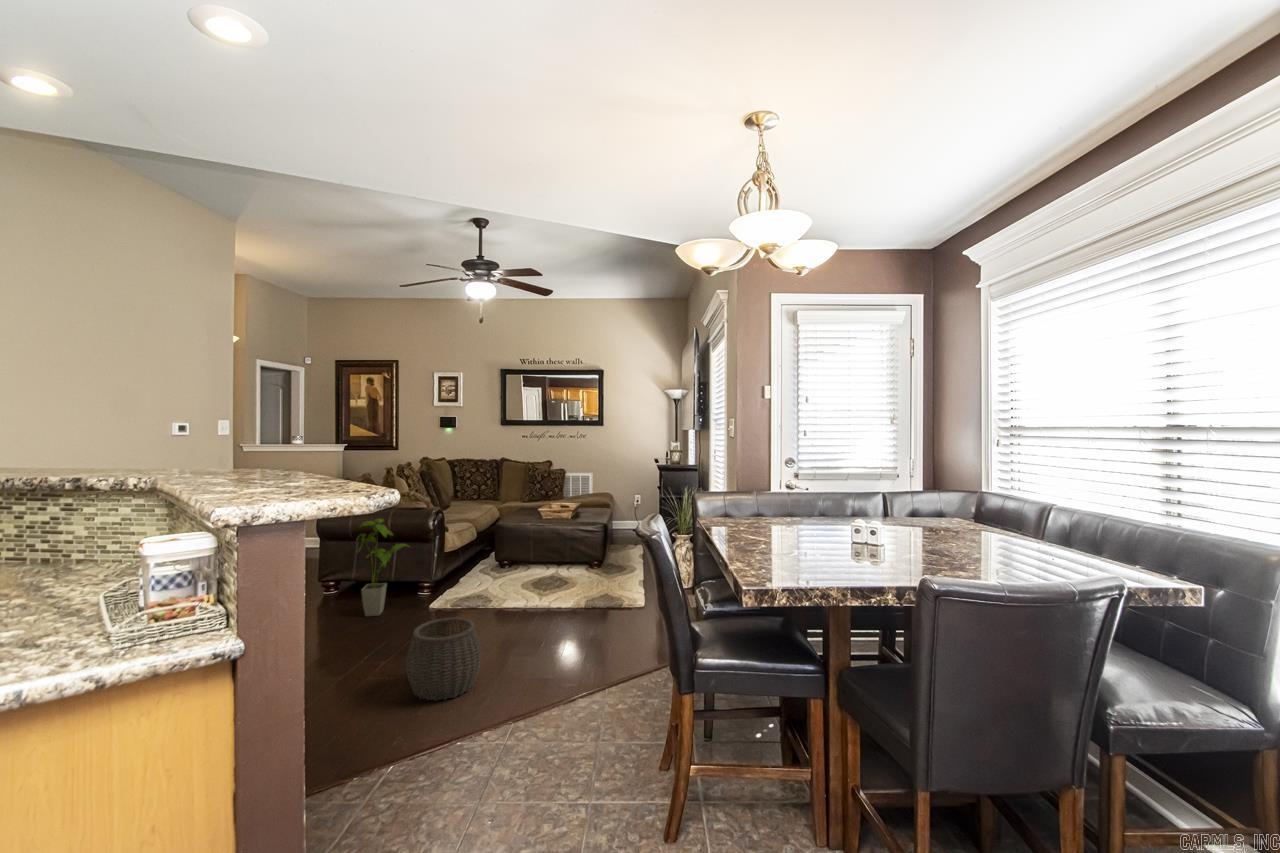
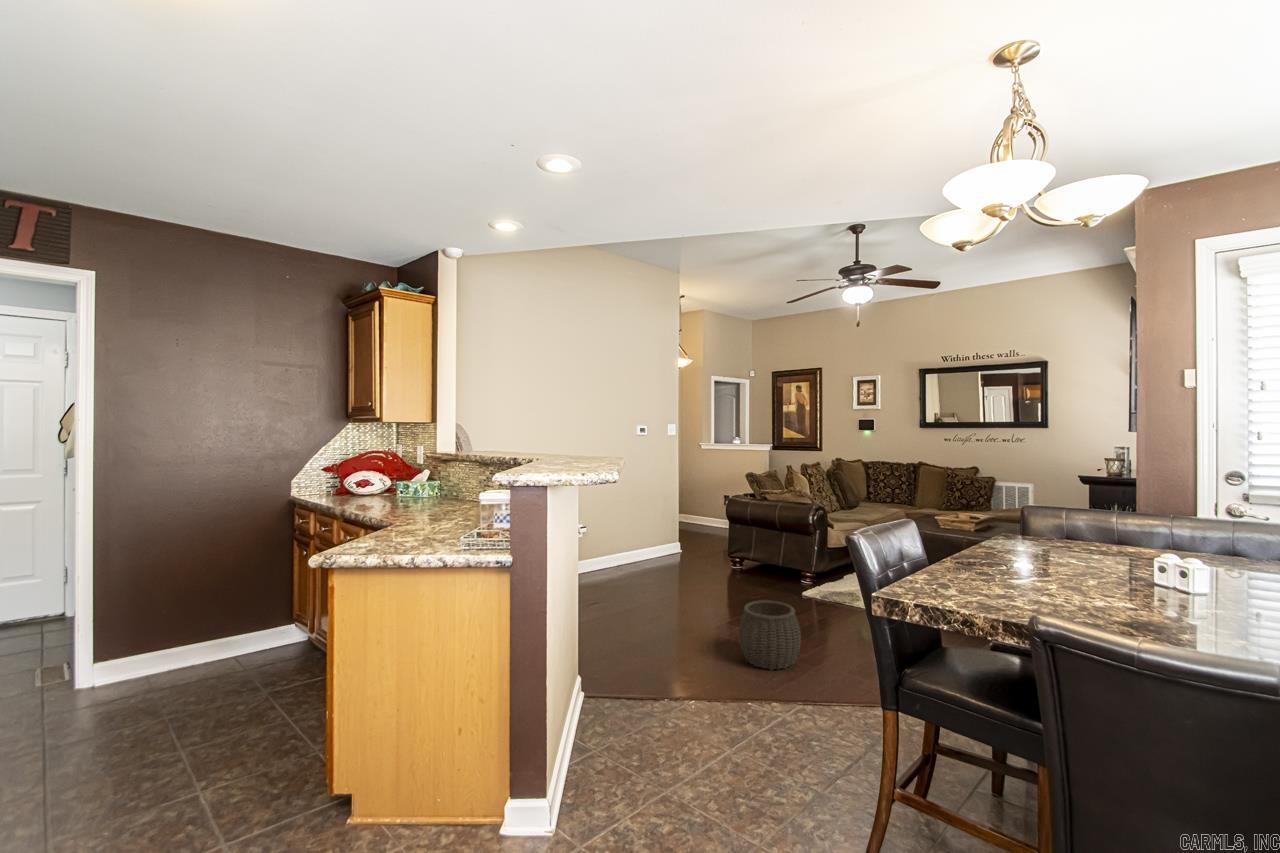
house plant: present [356,519,407,616] -> none [743,510,788,592]

